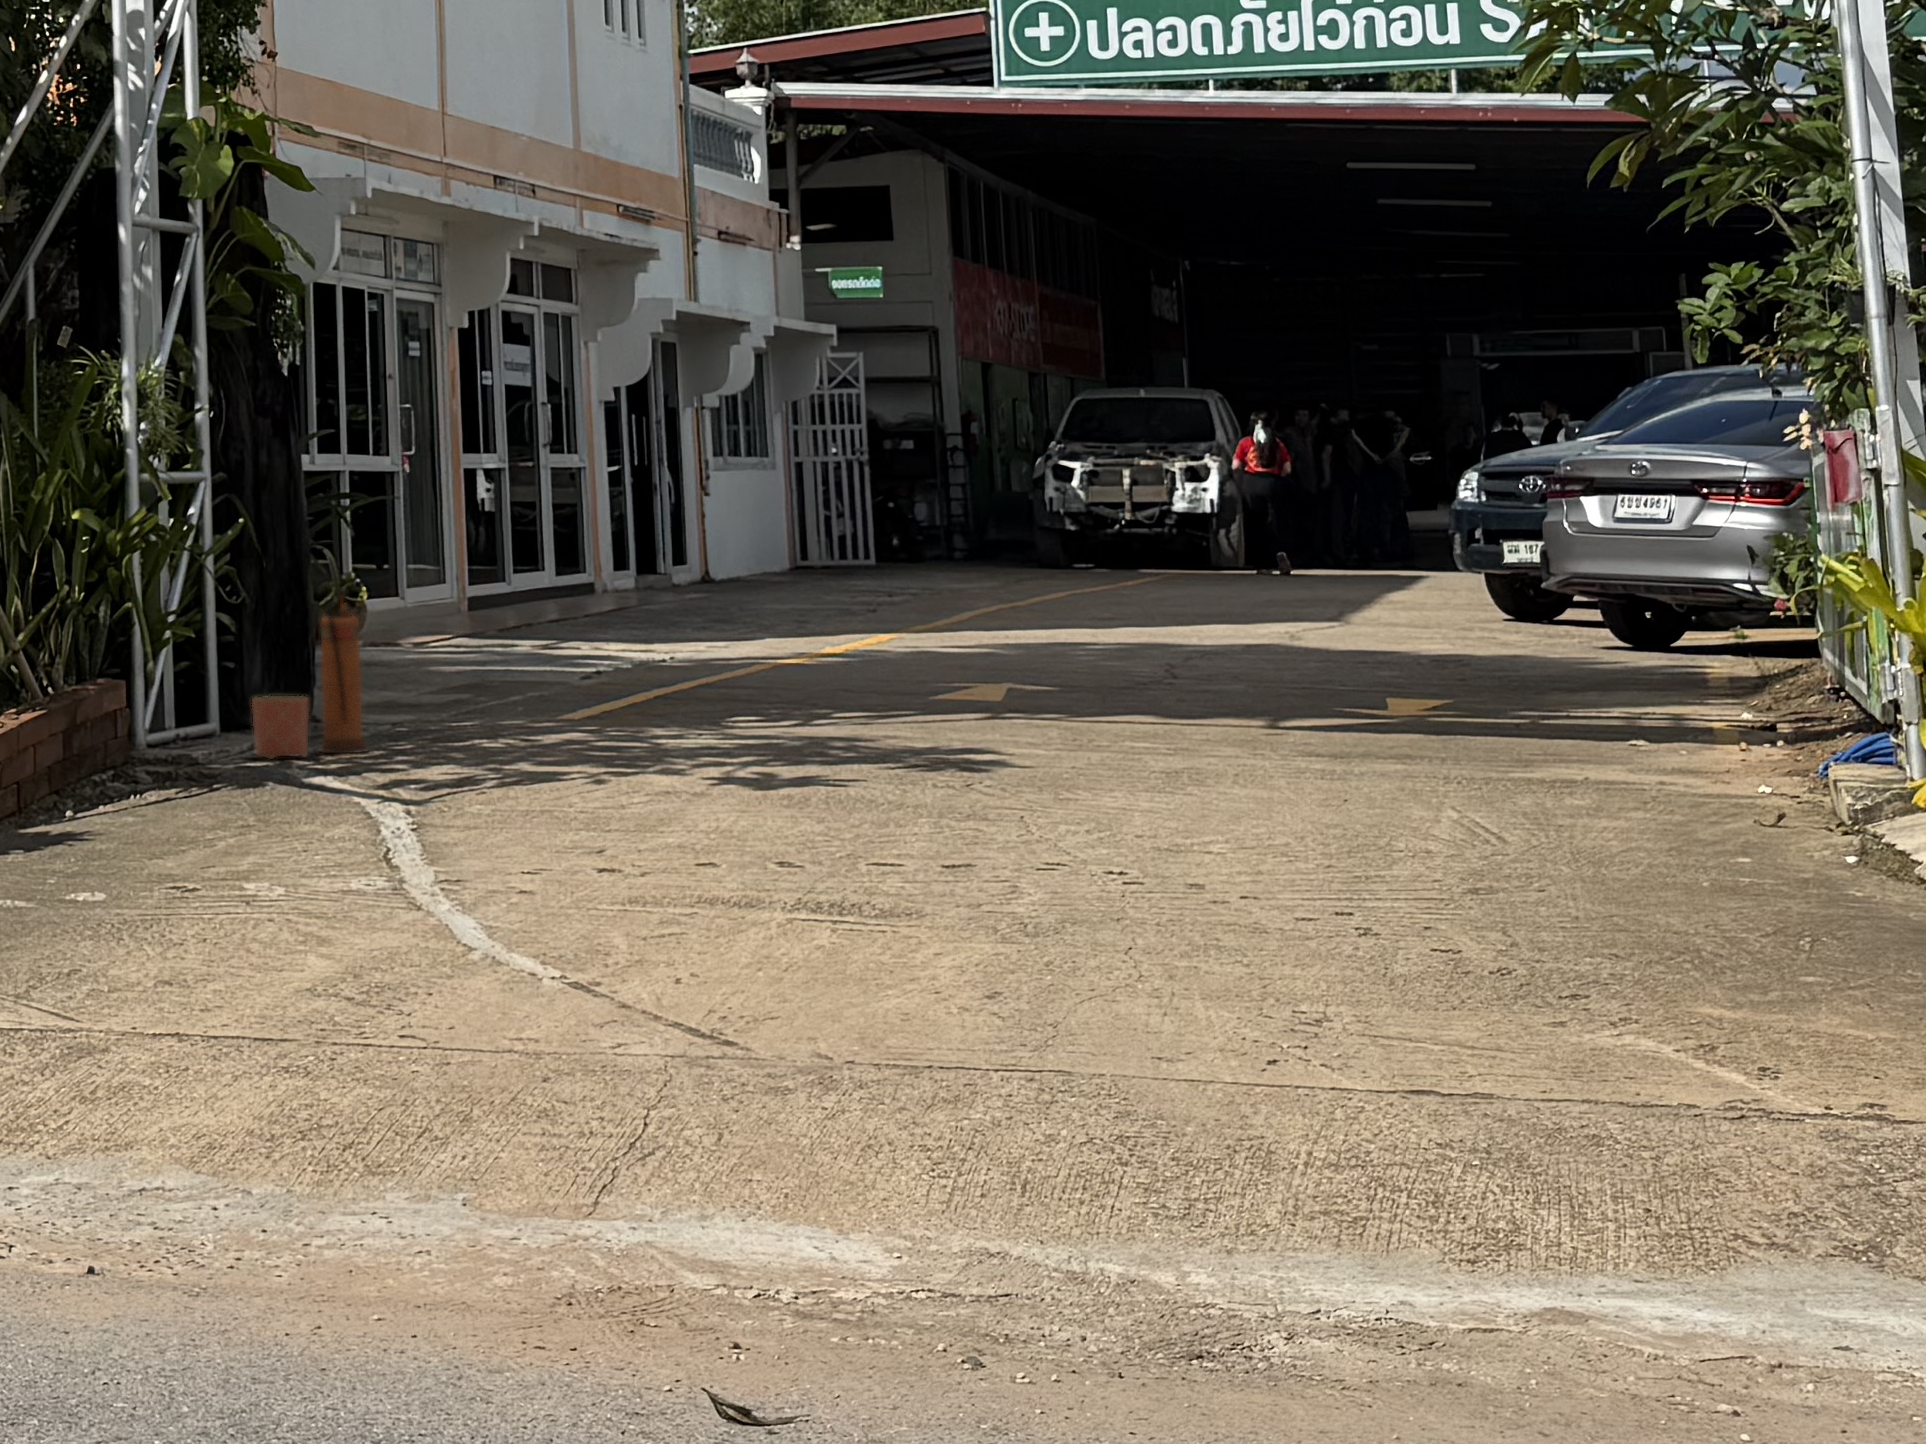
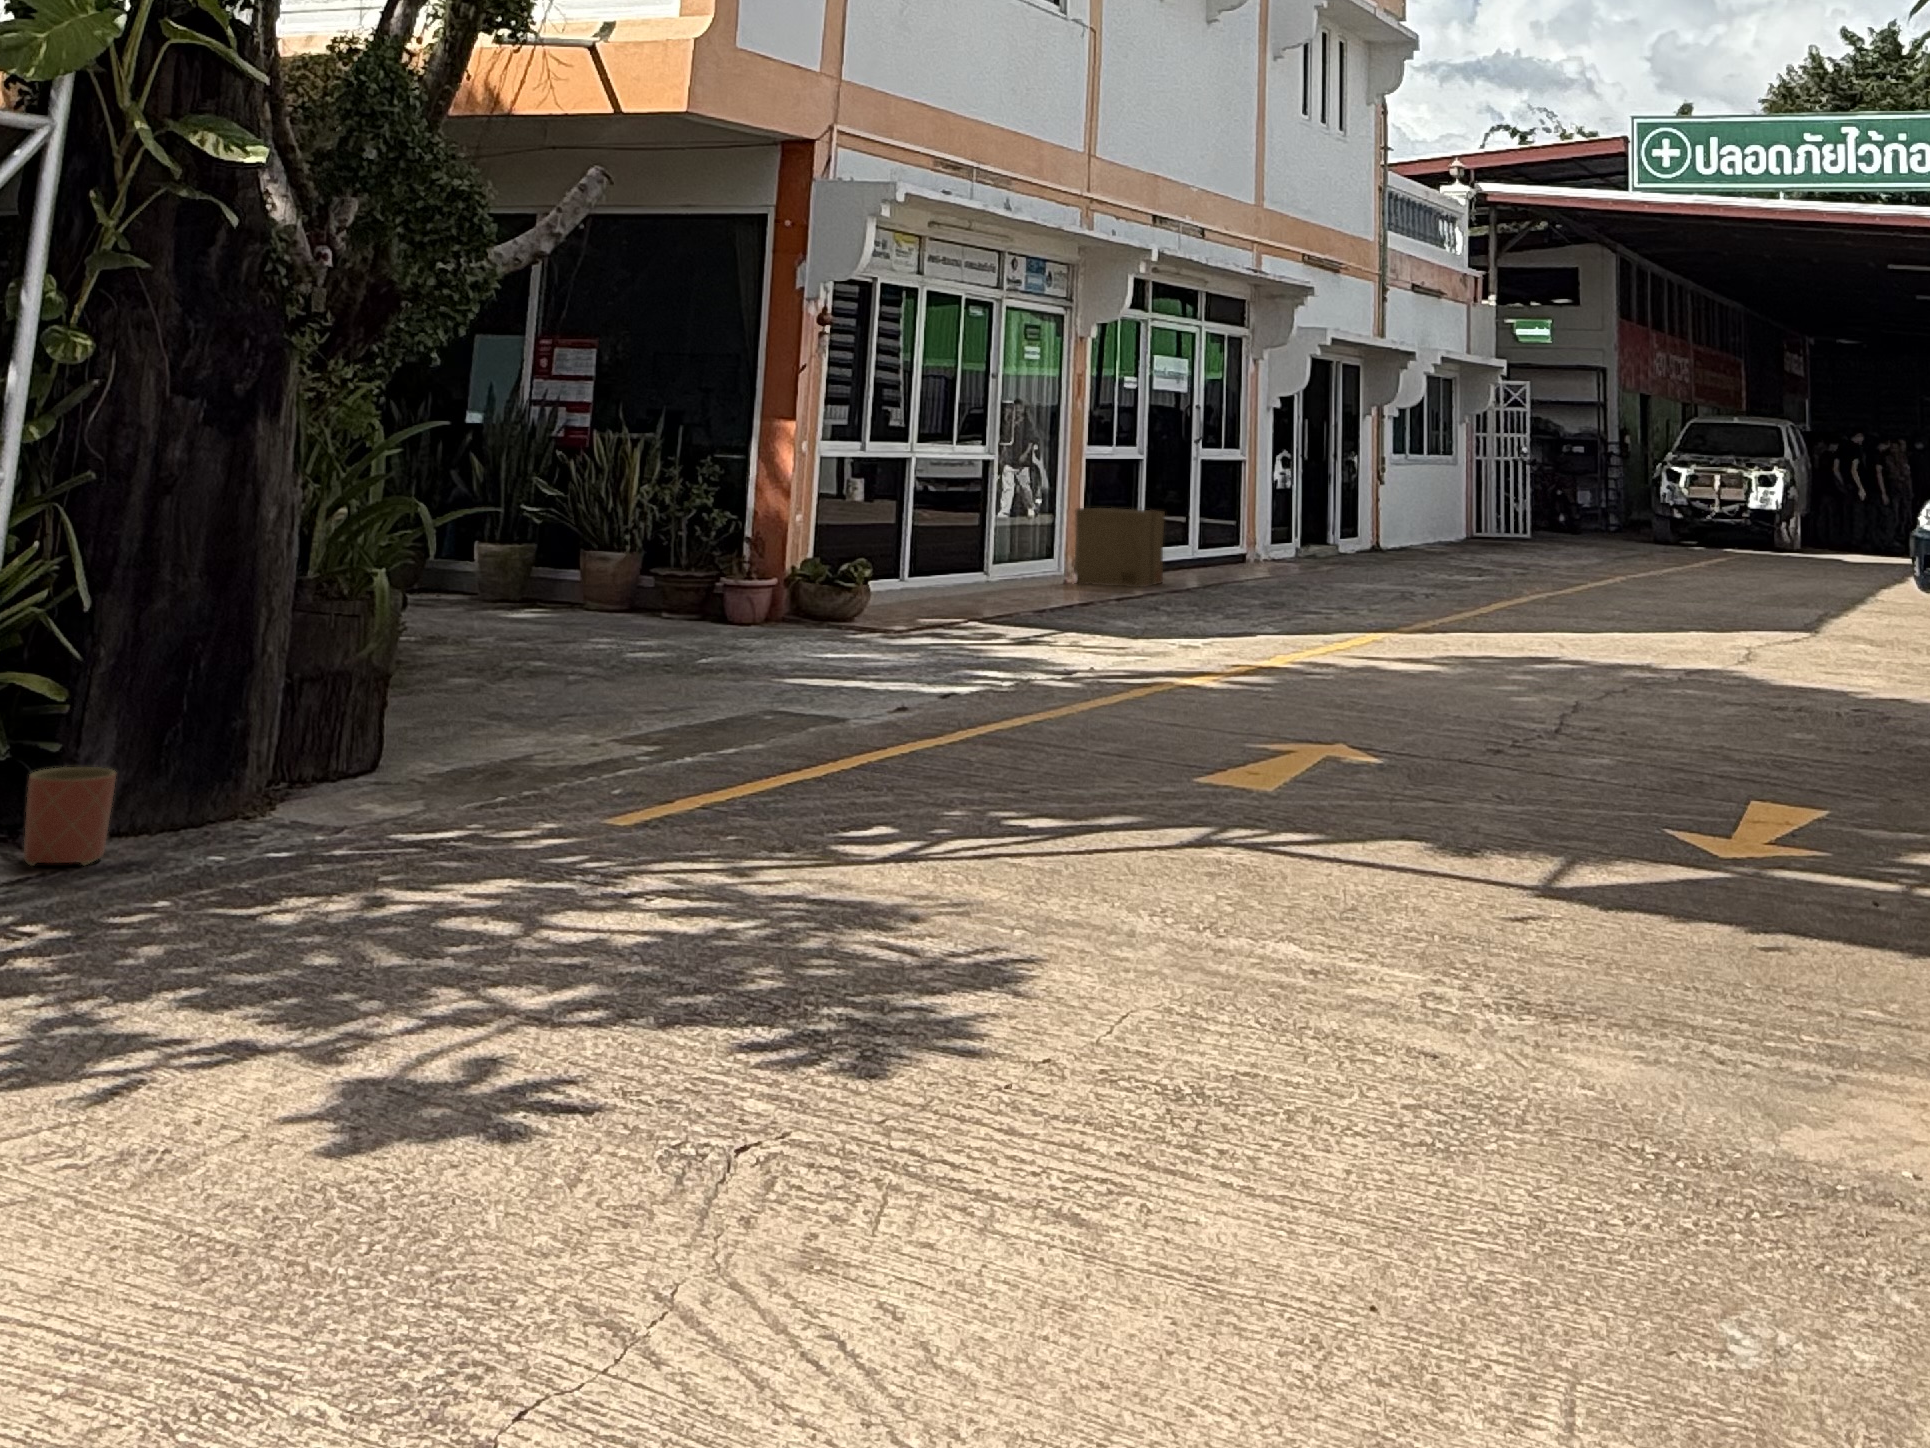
cardboard box: none [451,533,553,623] -> present [1074,508,1165,587]
fire extinguisher: present [320,591,367,753] -> none [165,617,249,854]

